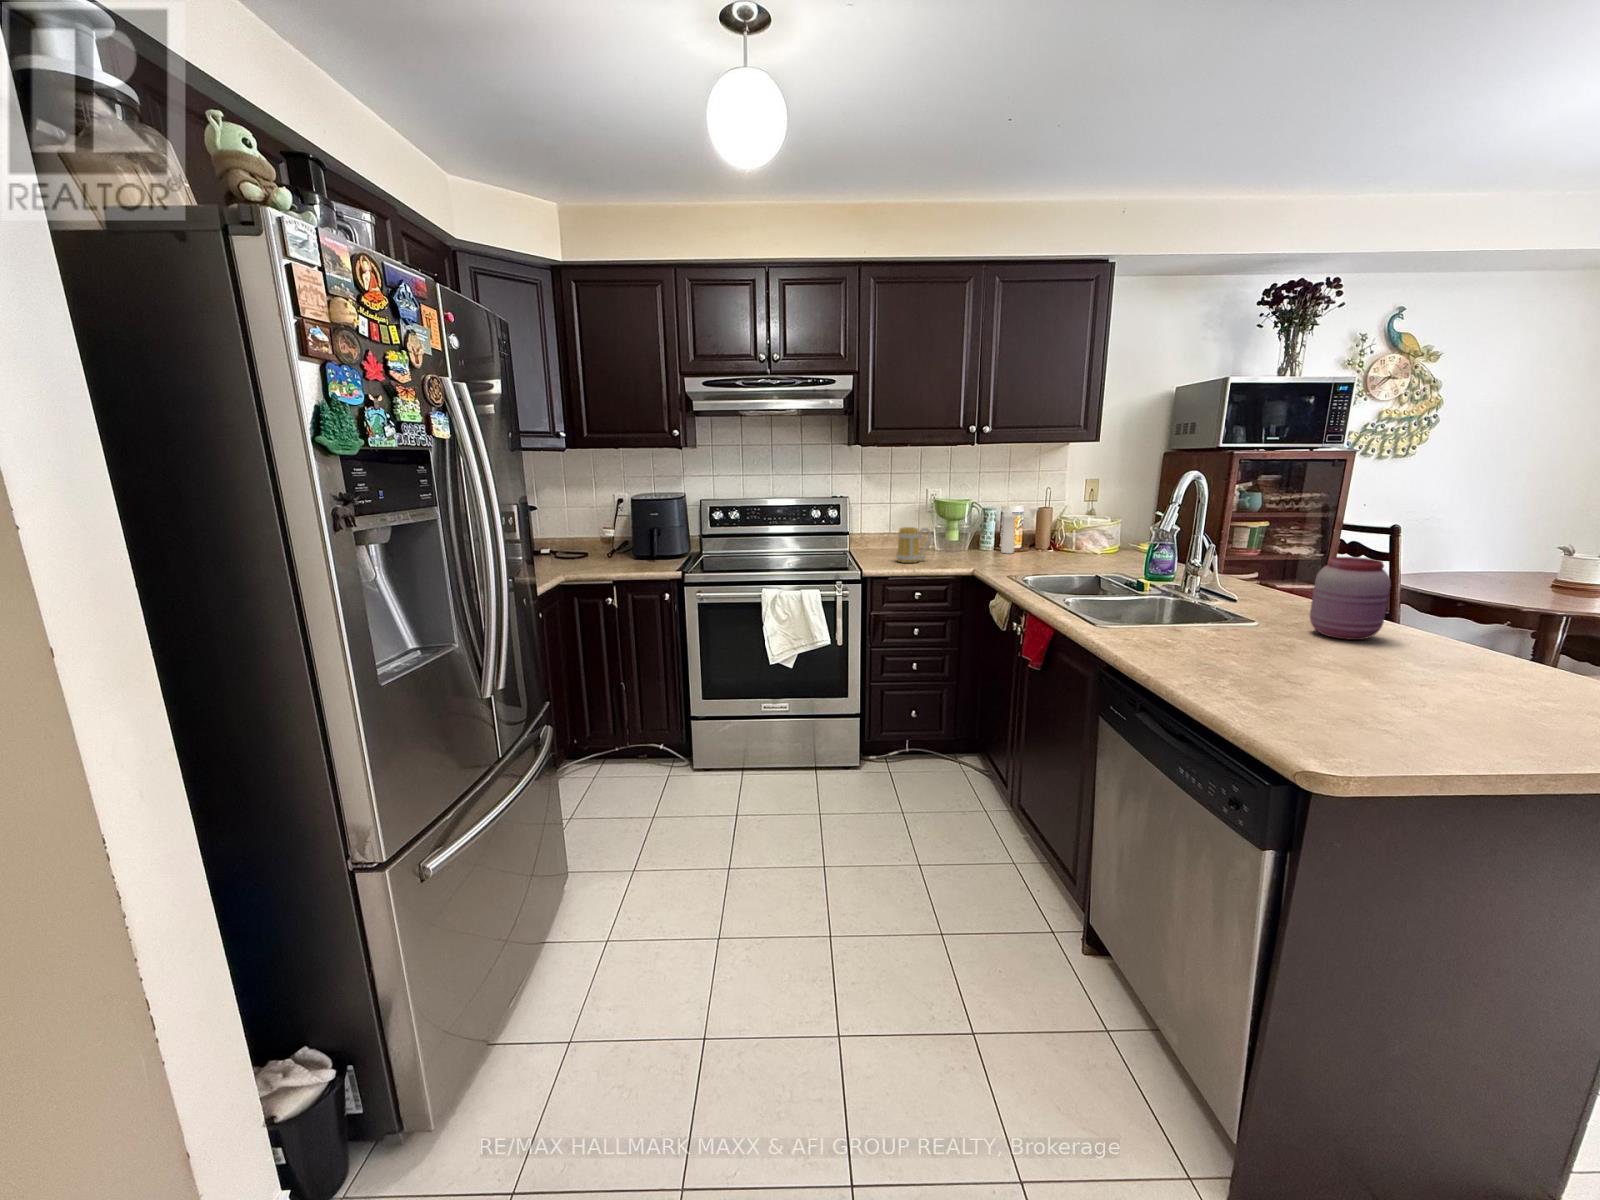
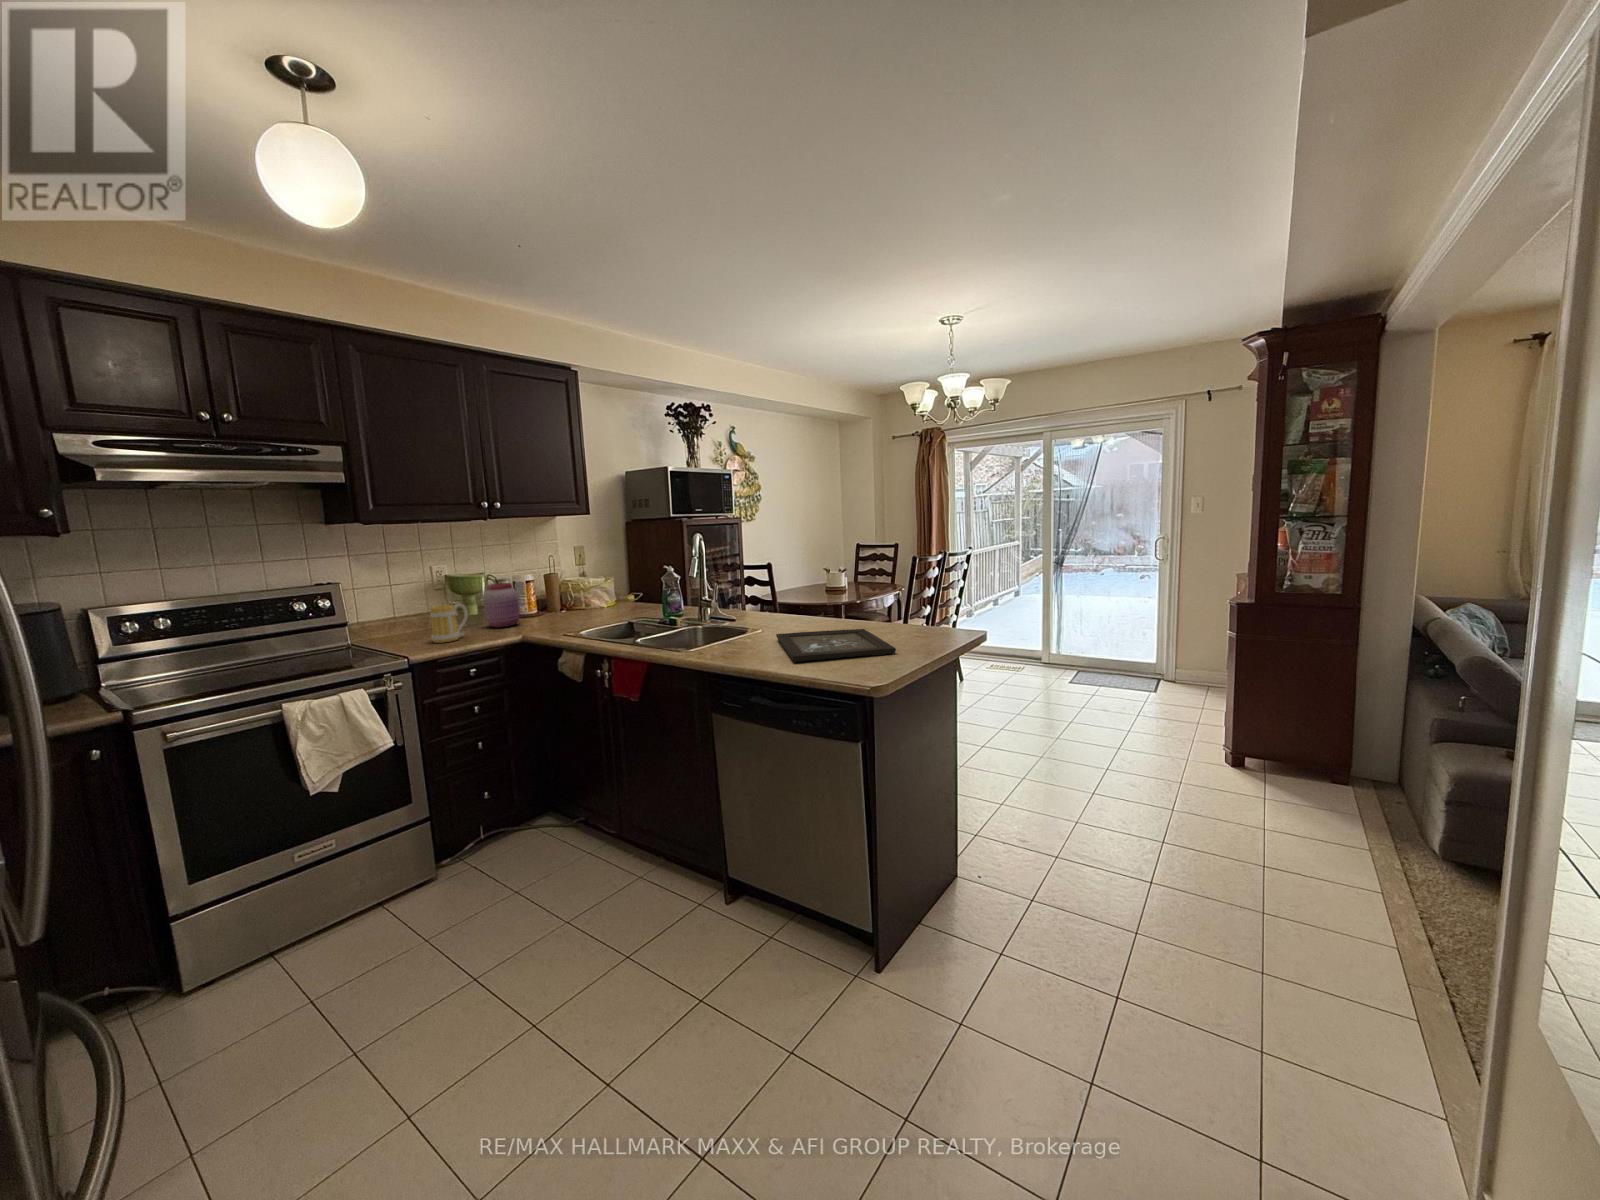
pepper mill: present [1001,506,1038,553] -> none [523,572,553,619]
jar: present [1310,557,1391,640] -> present [483,583,520,628]
tray: none [1204,636,1431,725] -> present [776,629,896,662]

